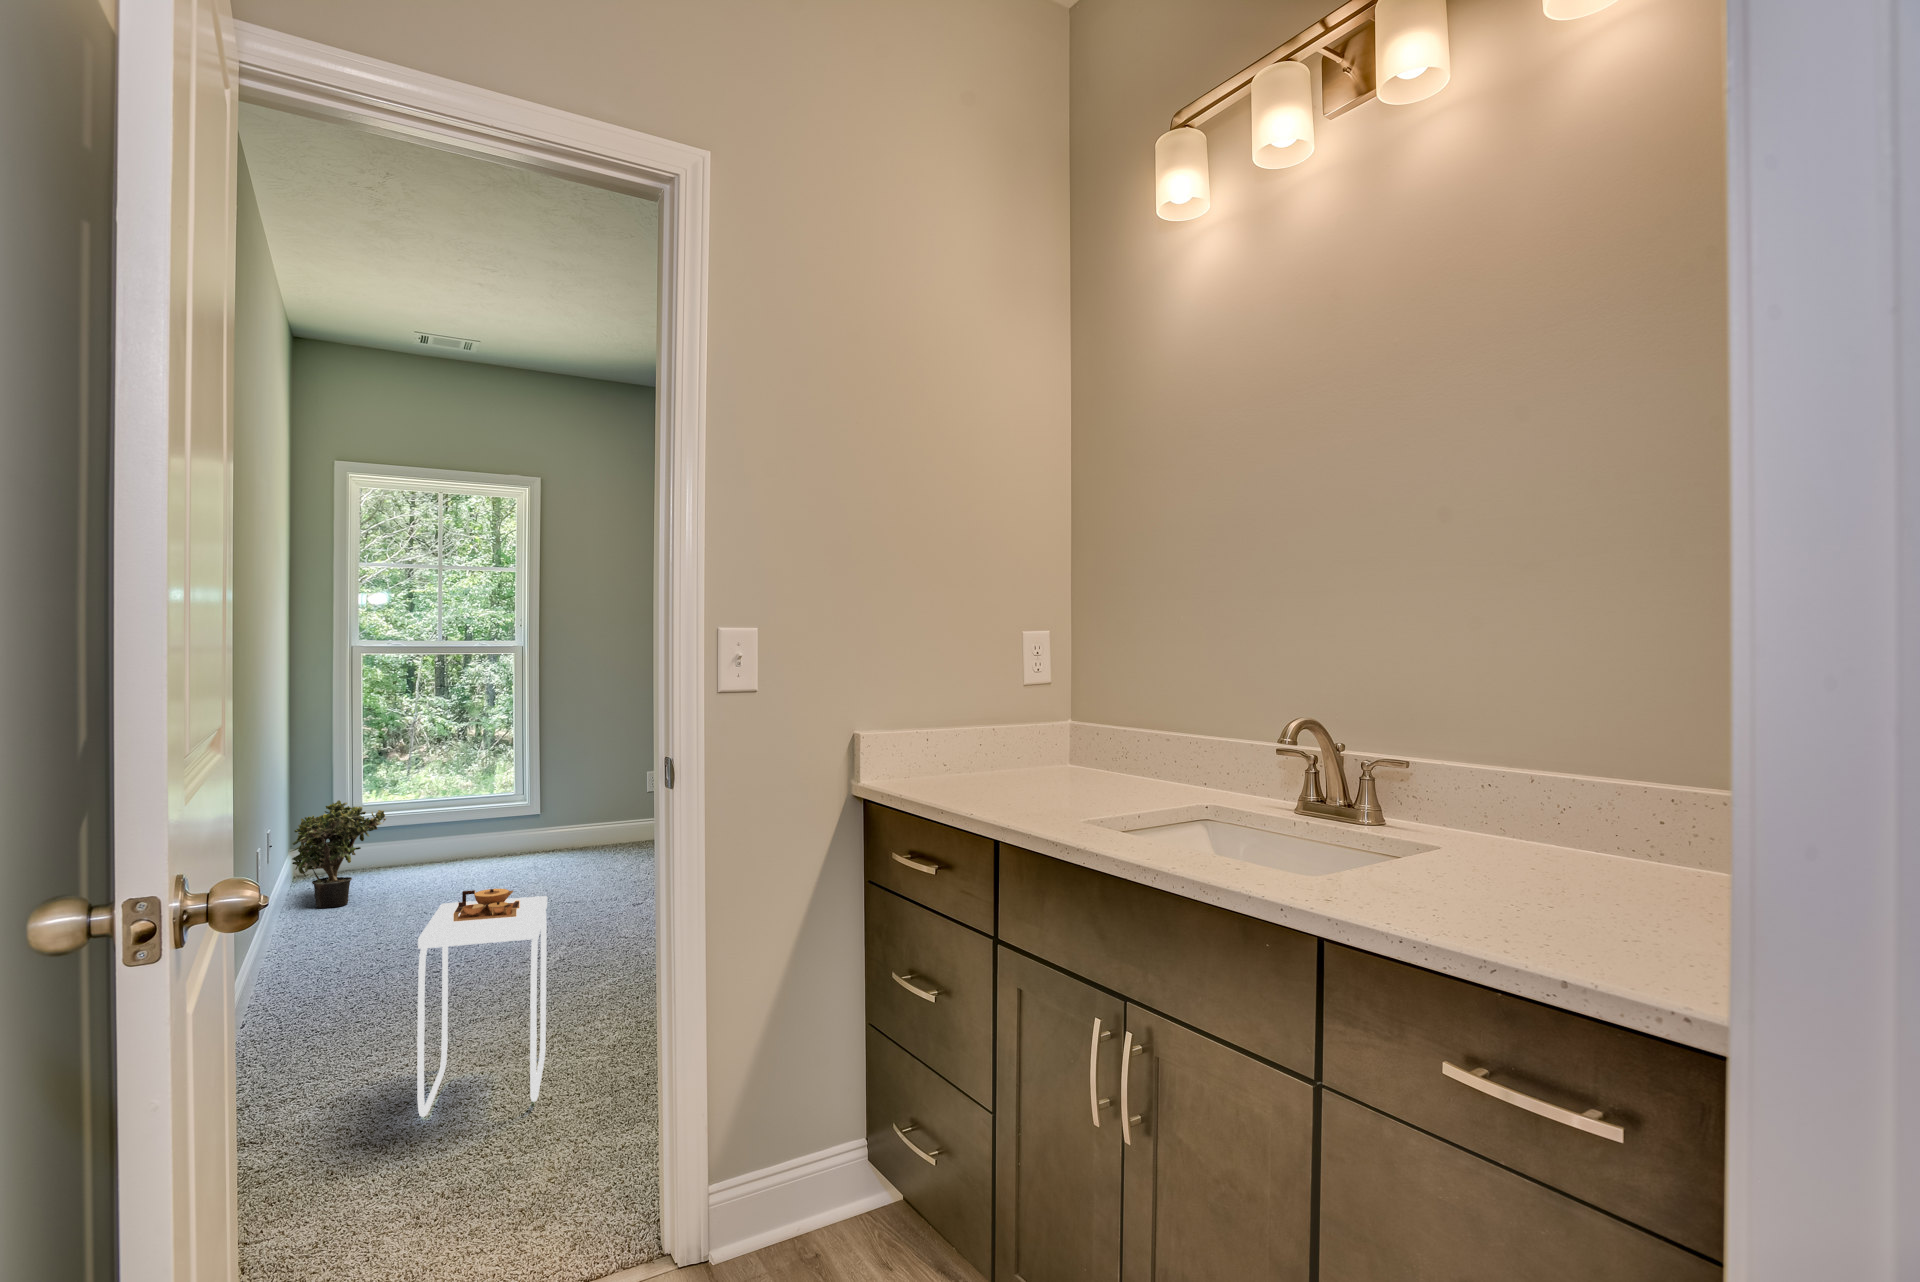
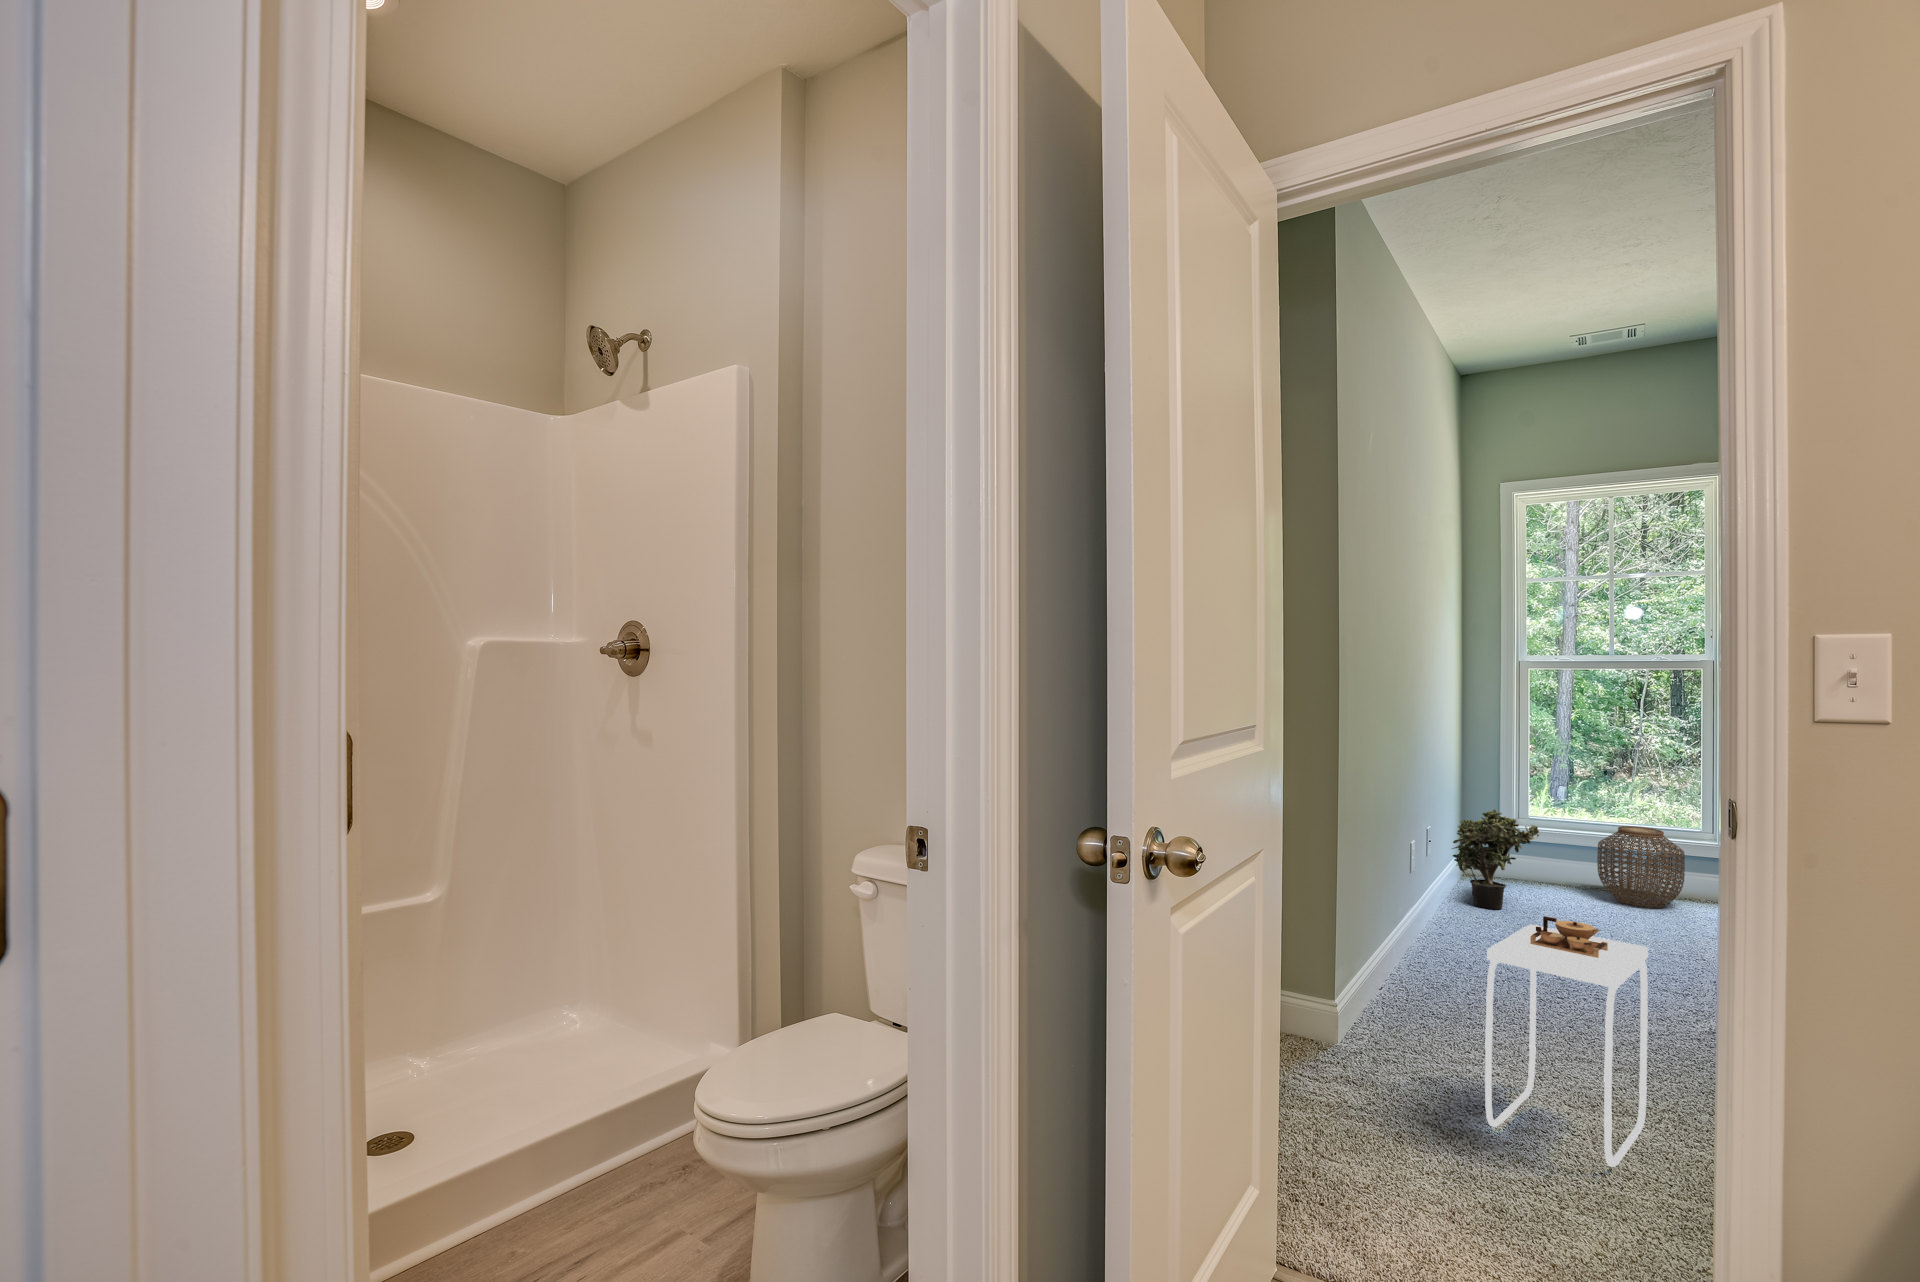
woven basket: none [434,795,507,870] -> present [1597,826,1685,908]

